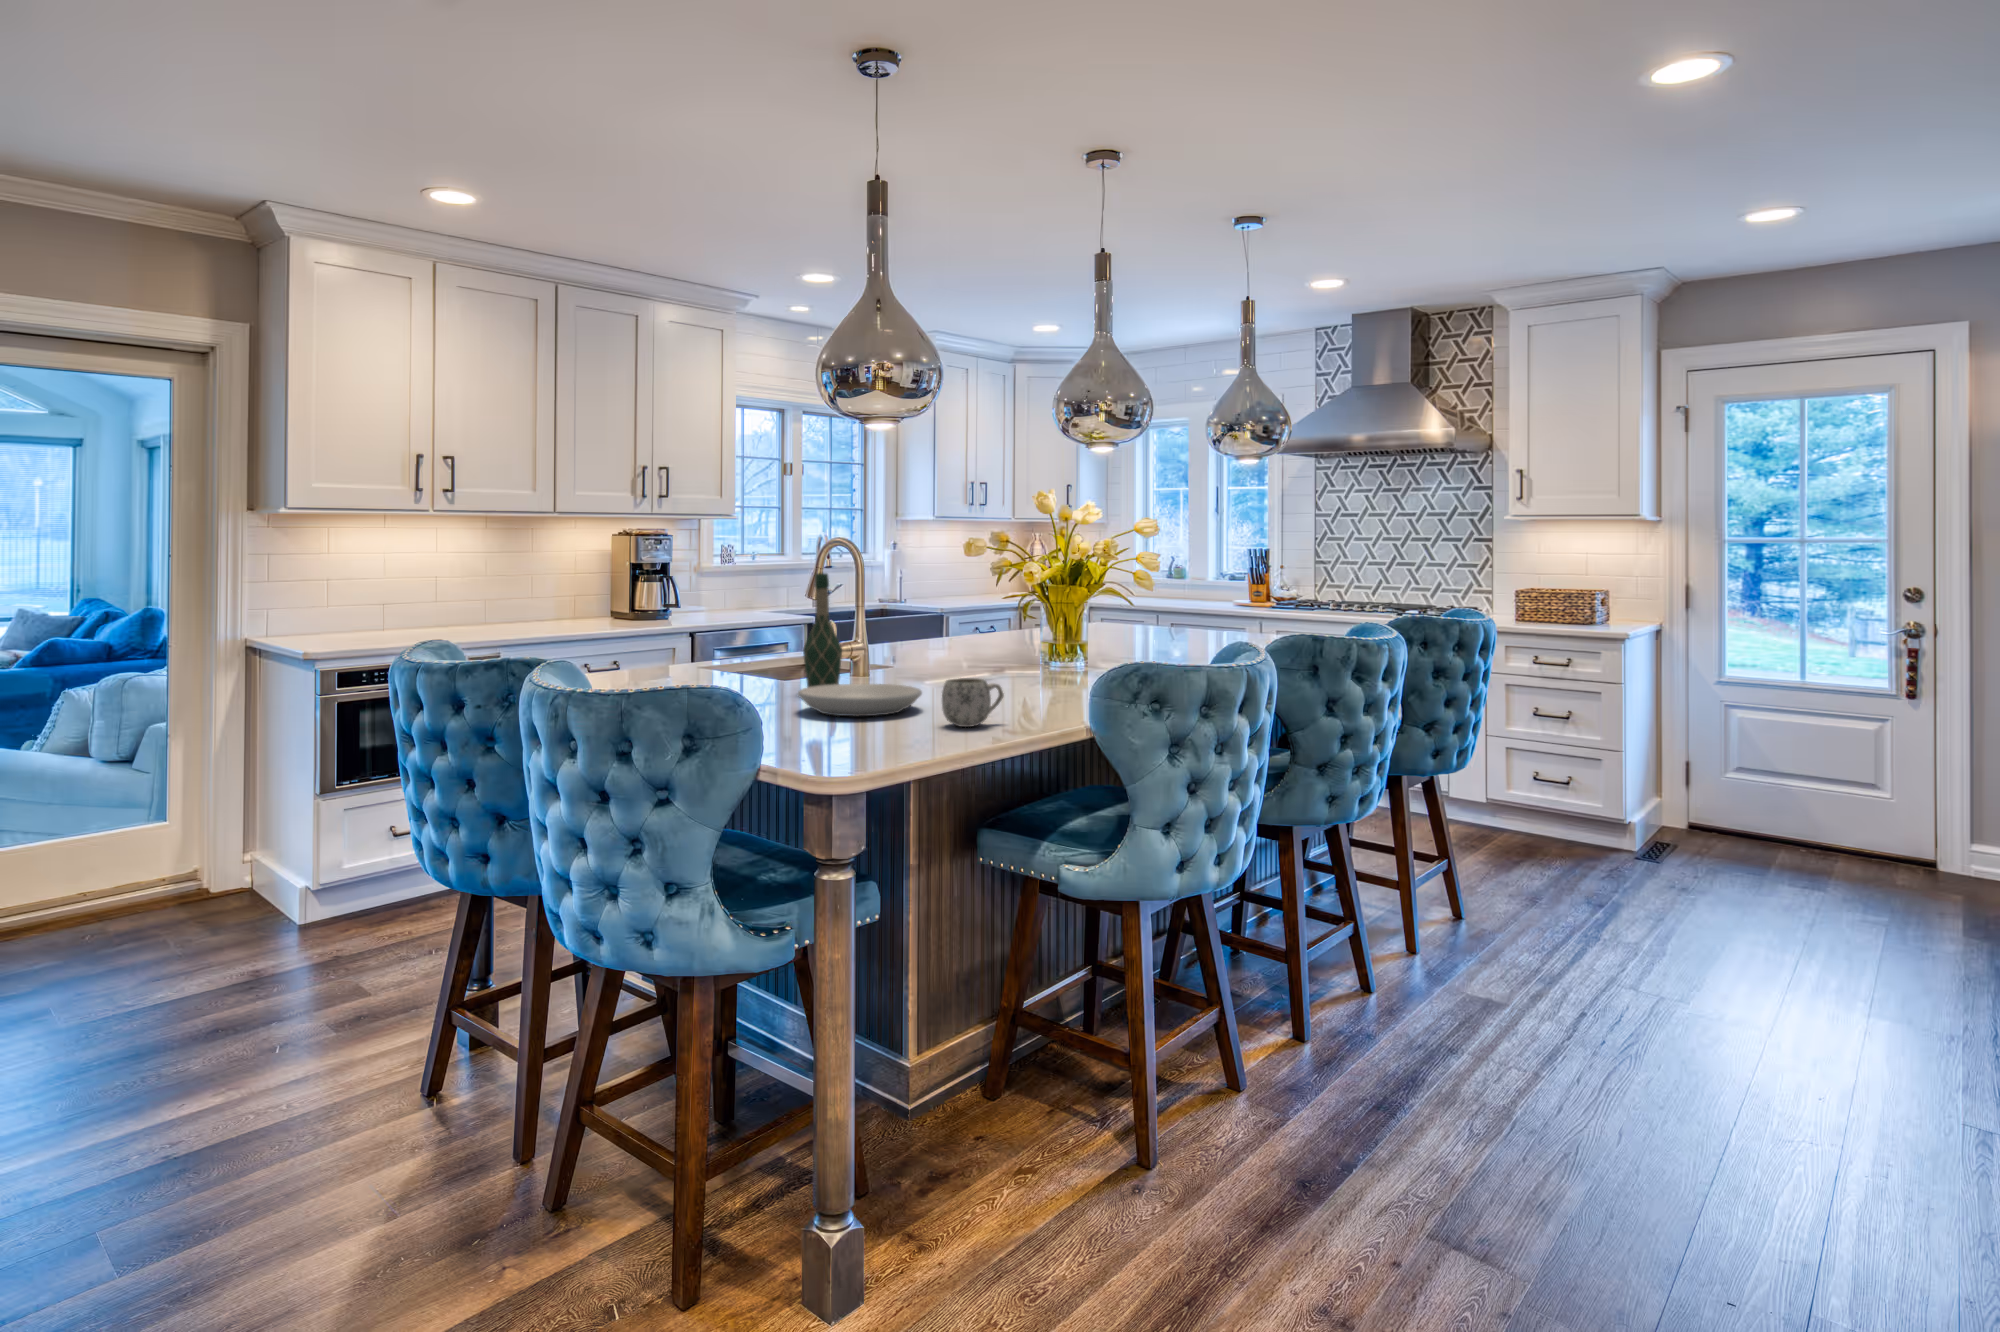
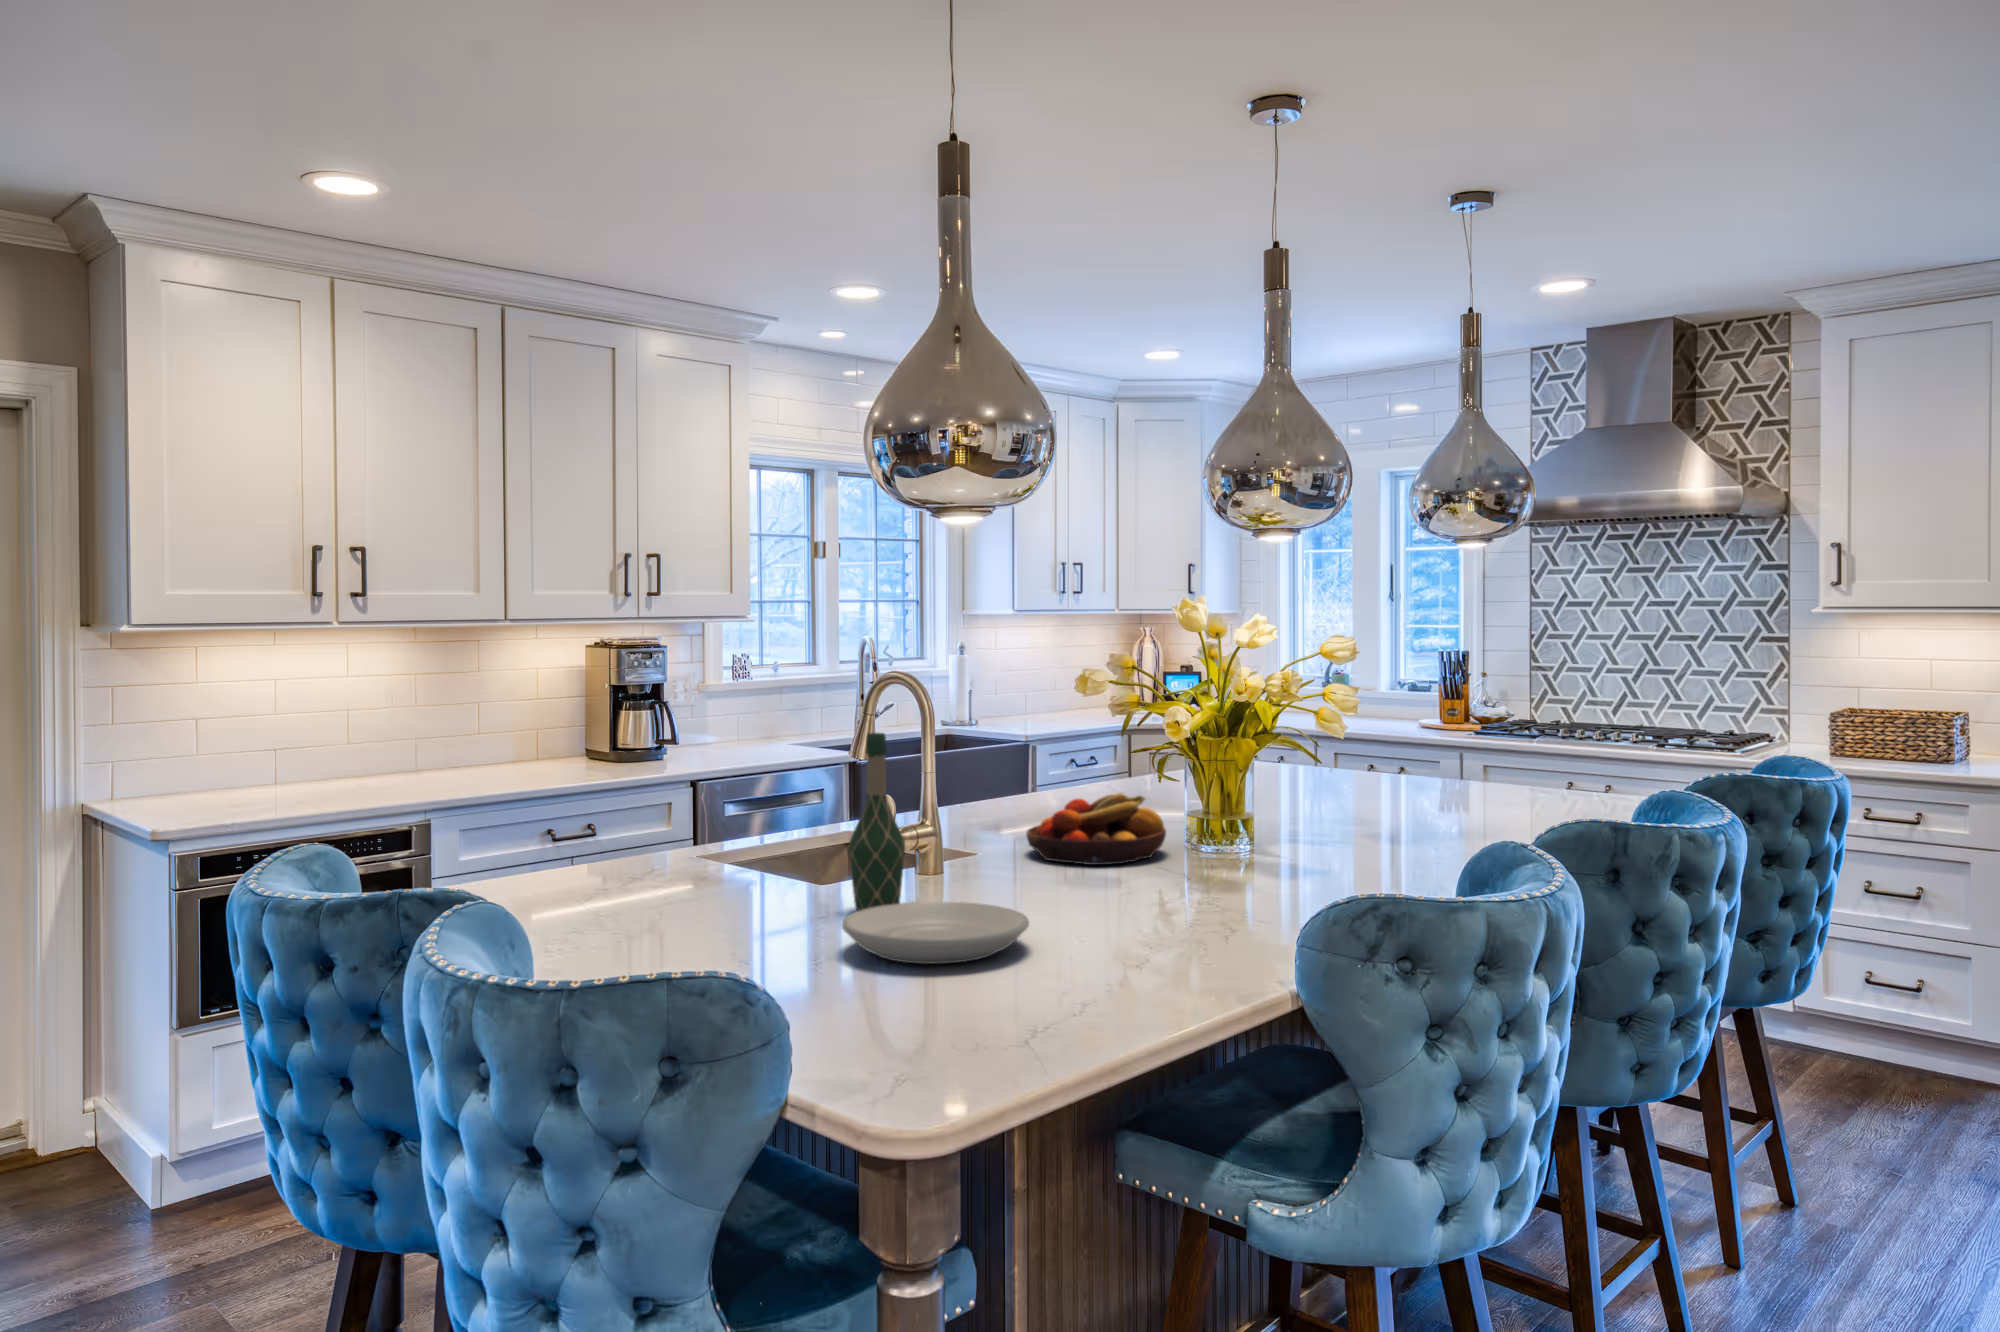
fruit bowl: none [930,627,1026,673] -> present [1026,793,1166,865]
mug: present [942,678,1004,727] -> none [1065,910,1160,990]

